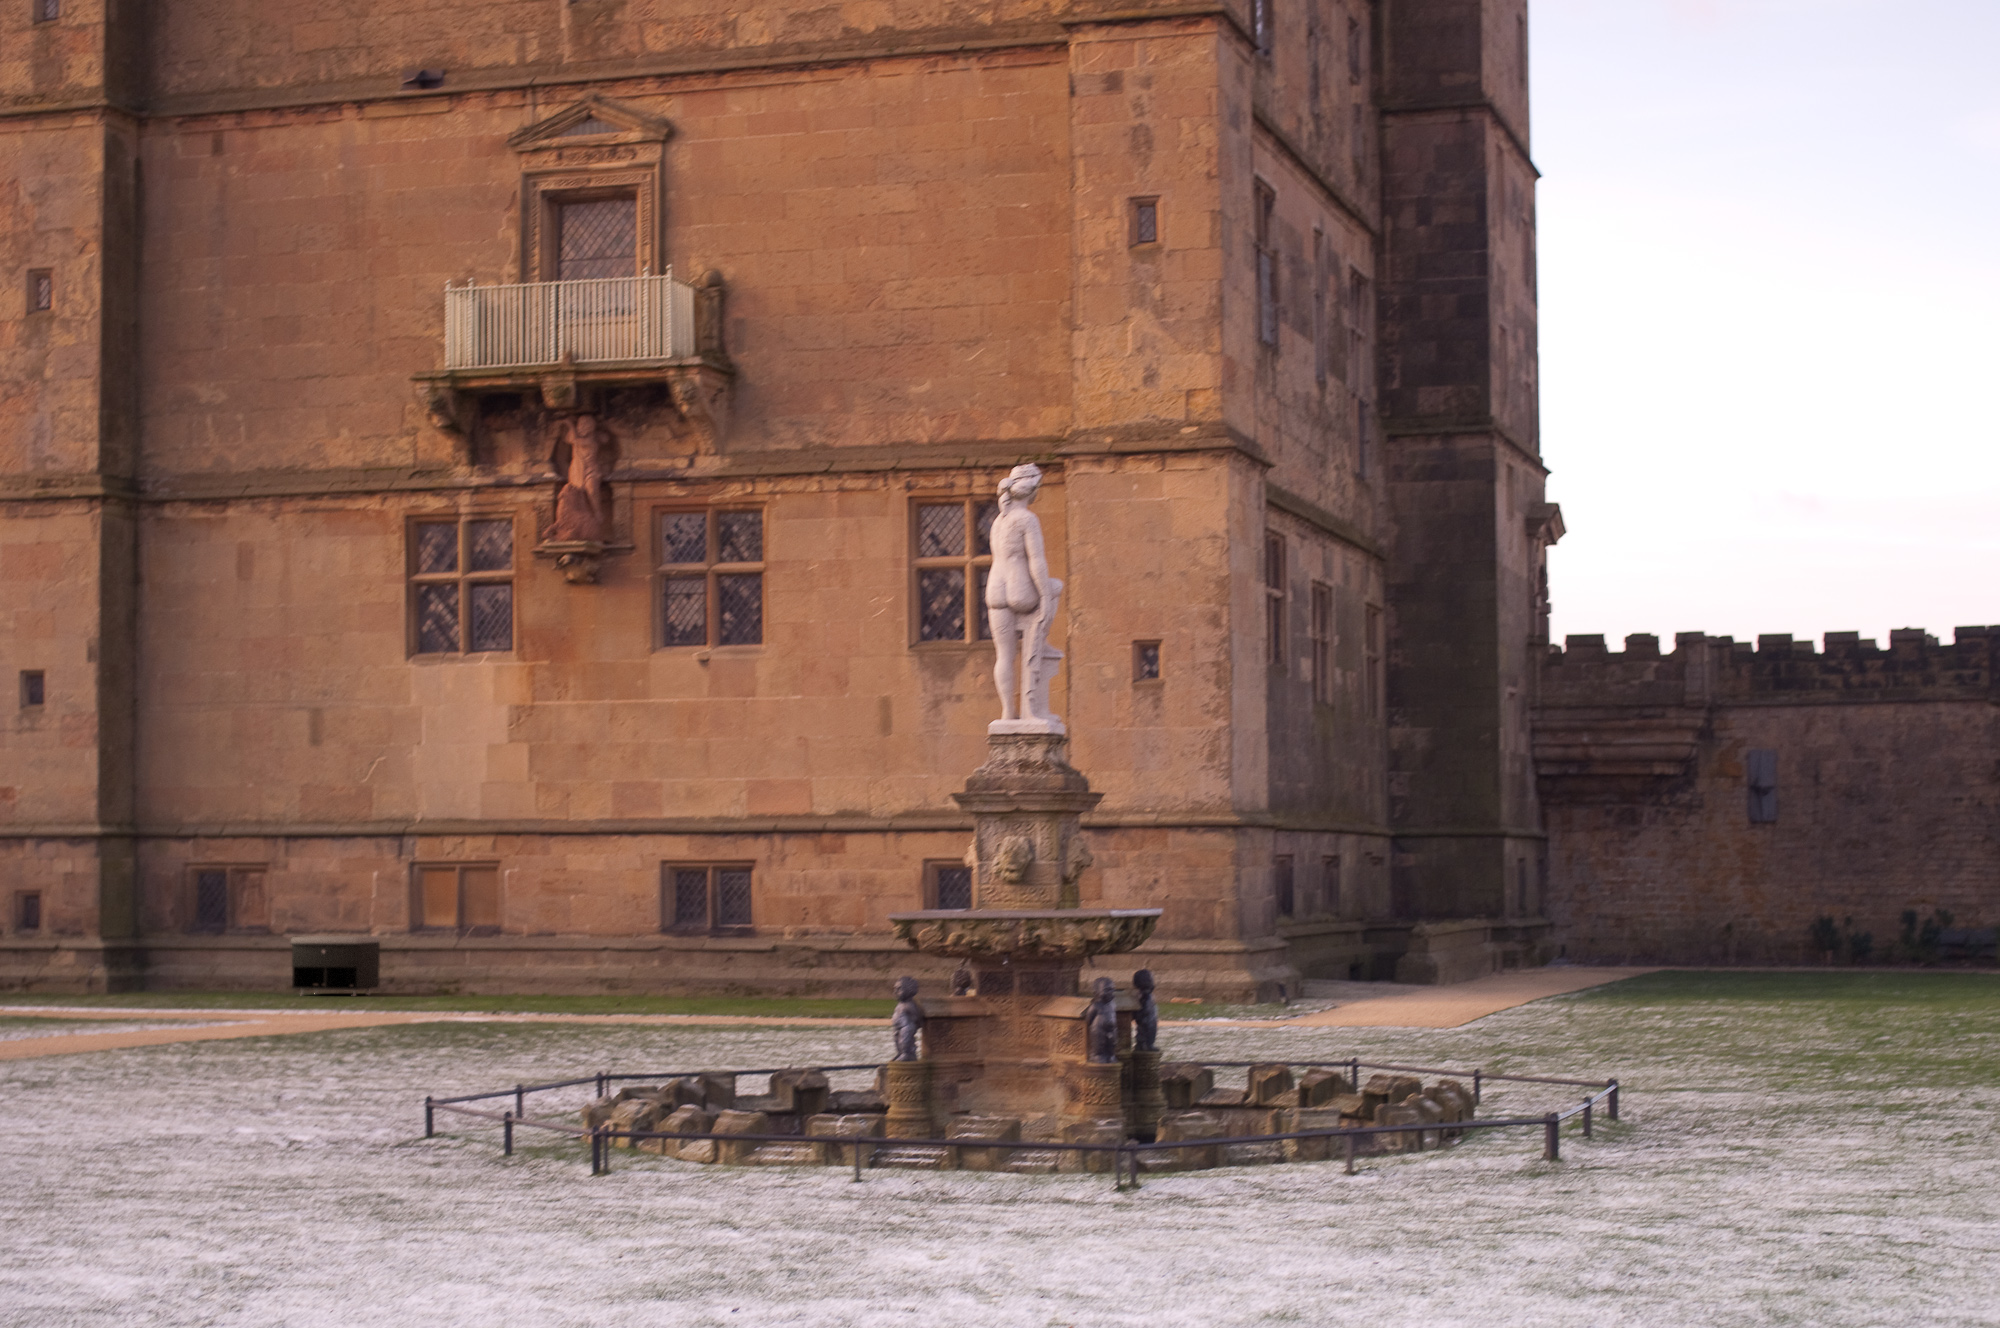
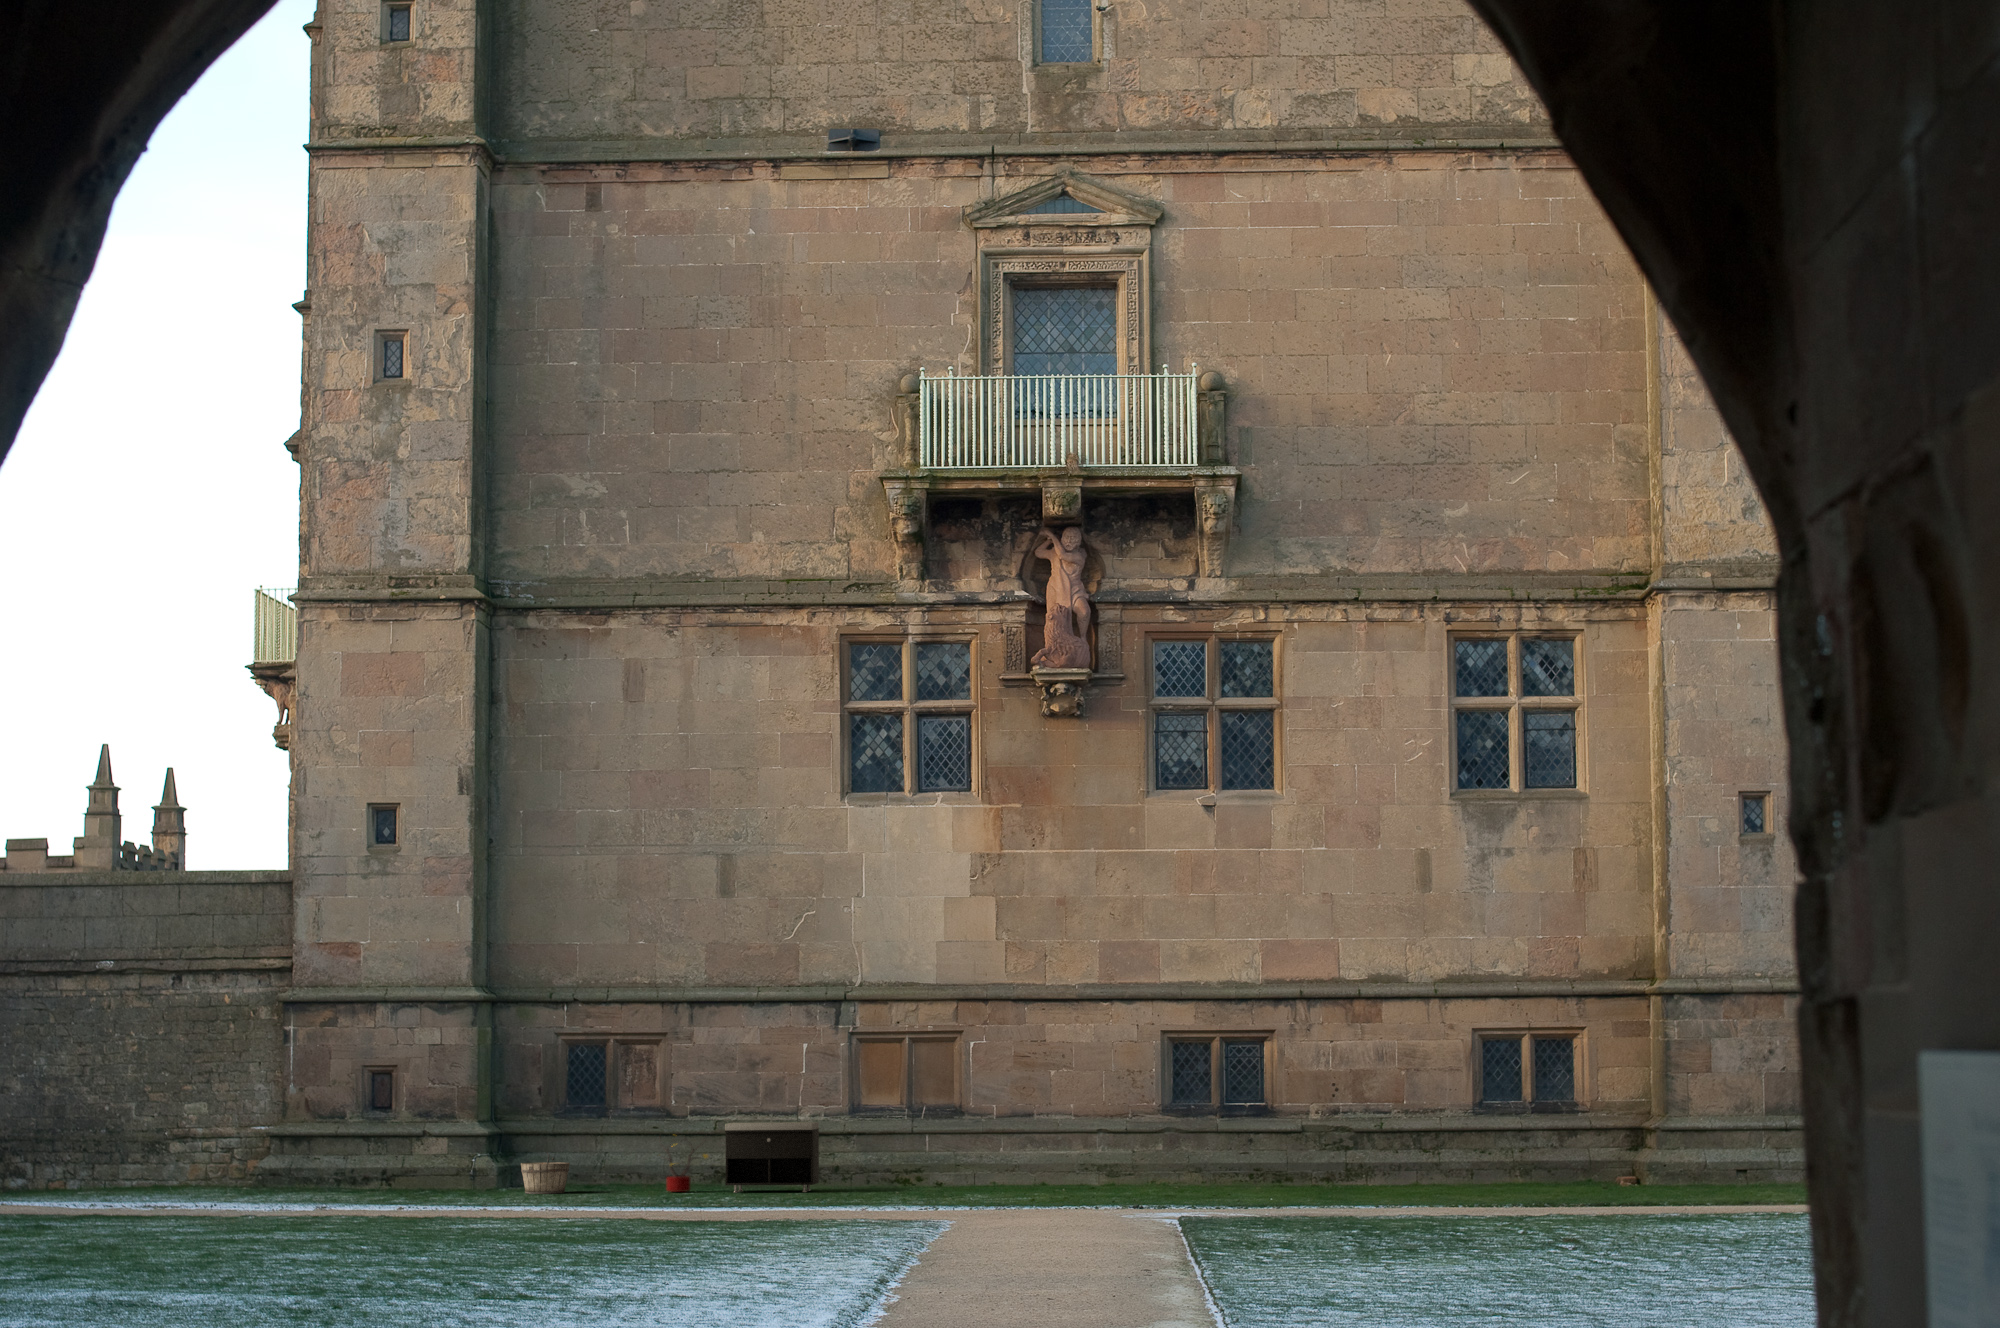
decorative plant: none [254,945,285,994] -> present [666,1144,708,1192]
wooden bucket: none [141,959,183,994] -> present [521,1152,570,1194]

